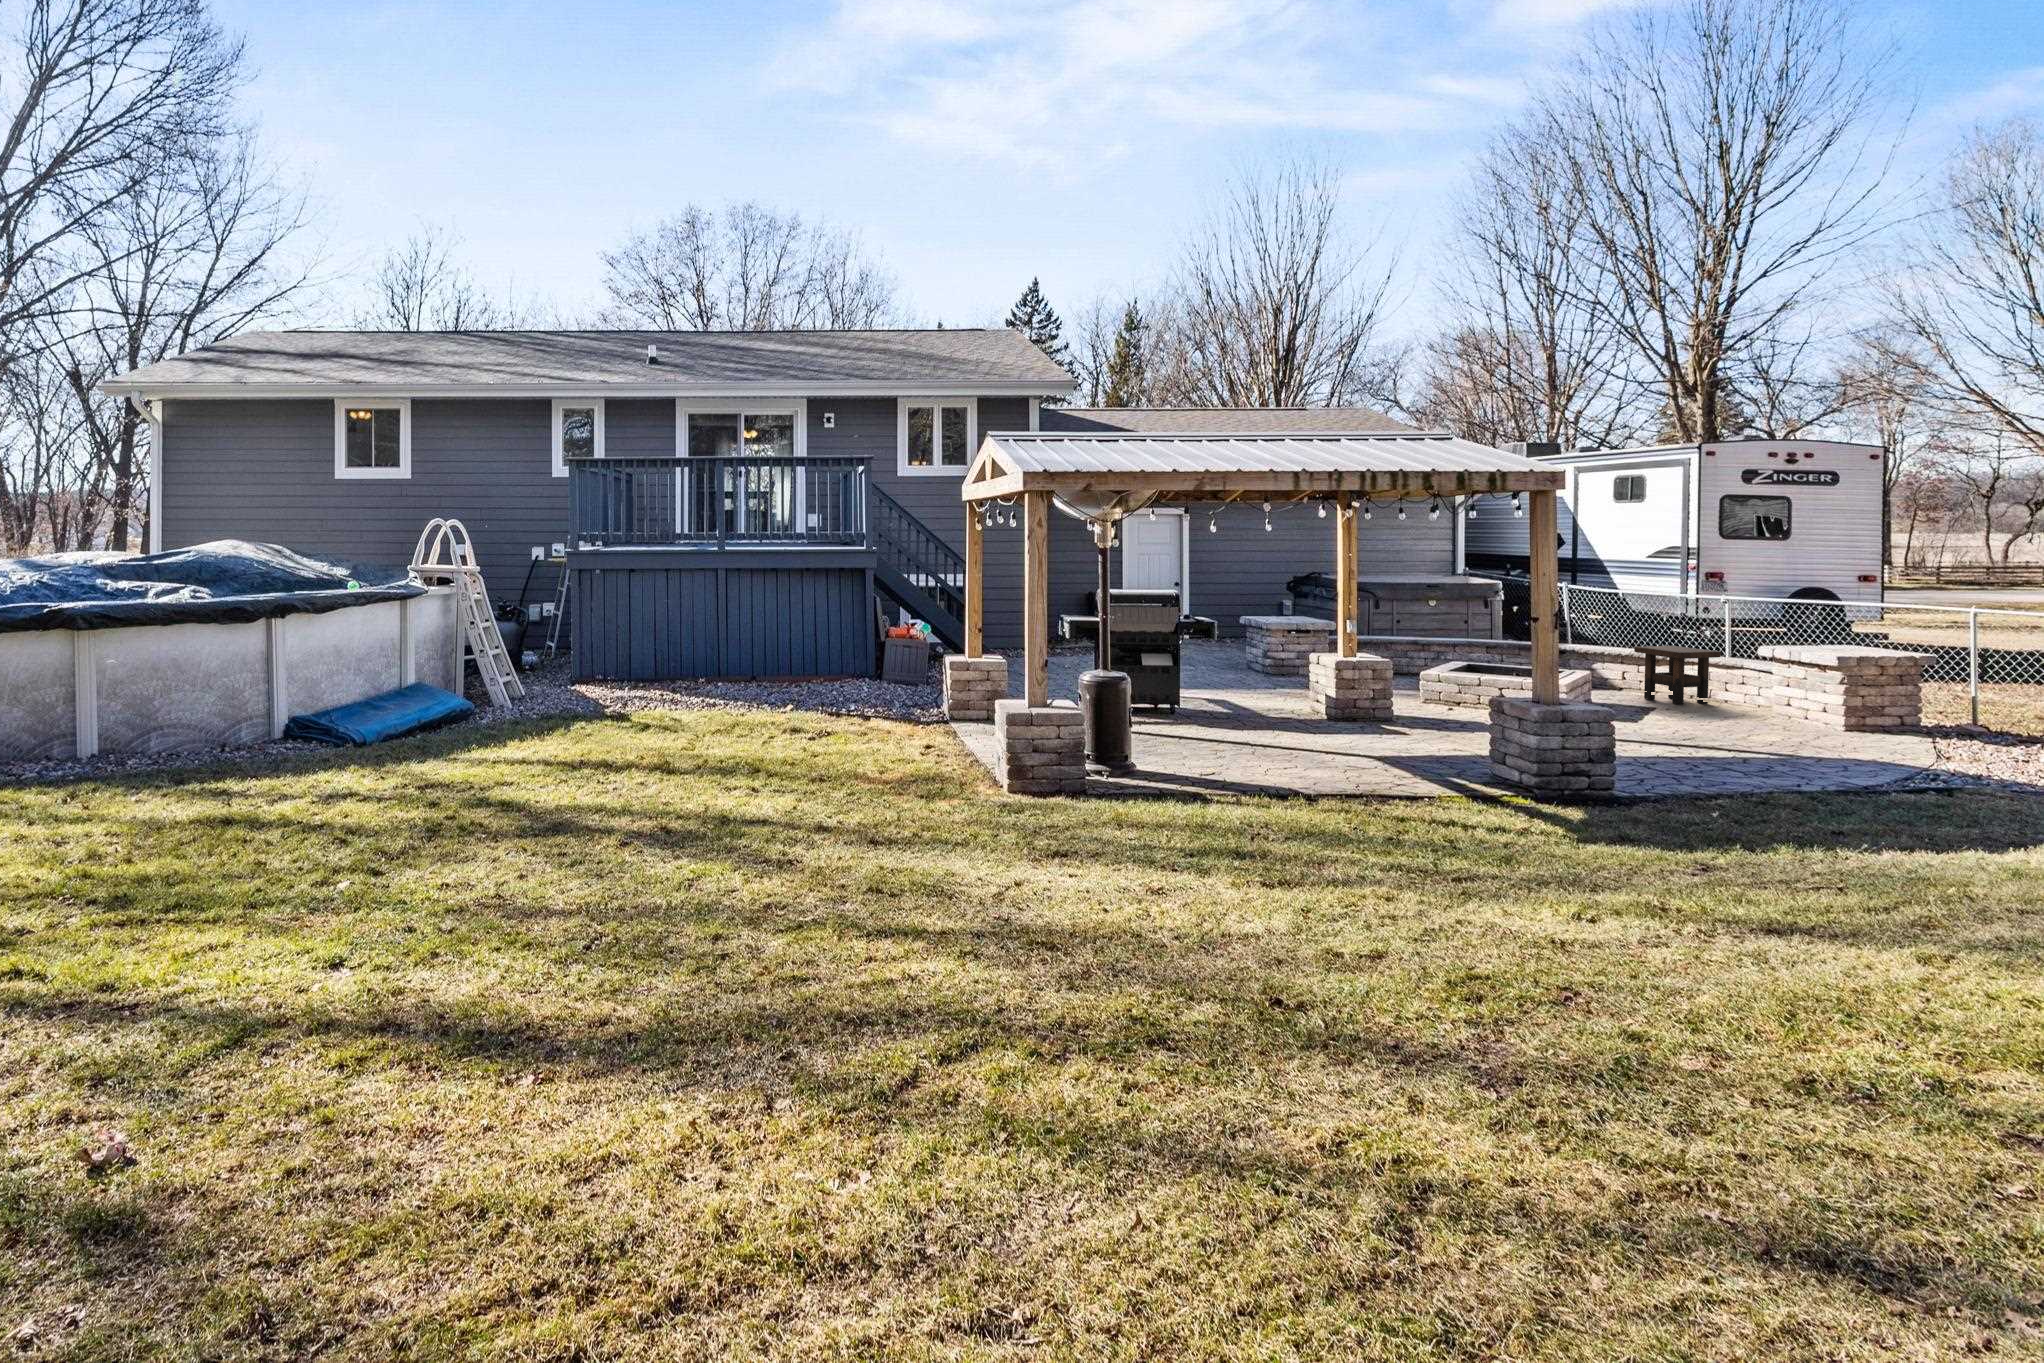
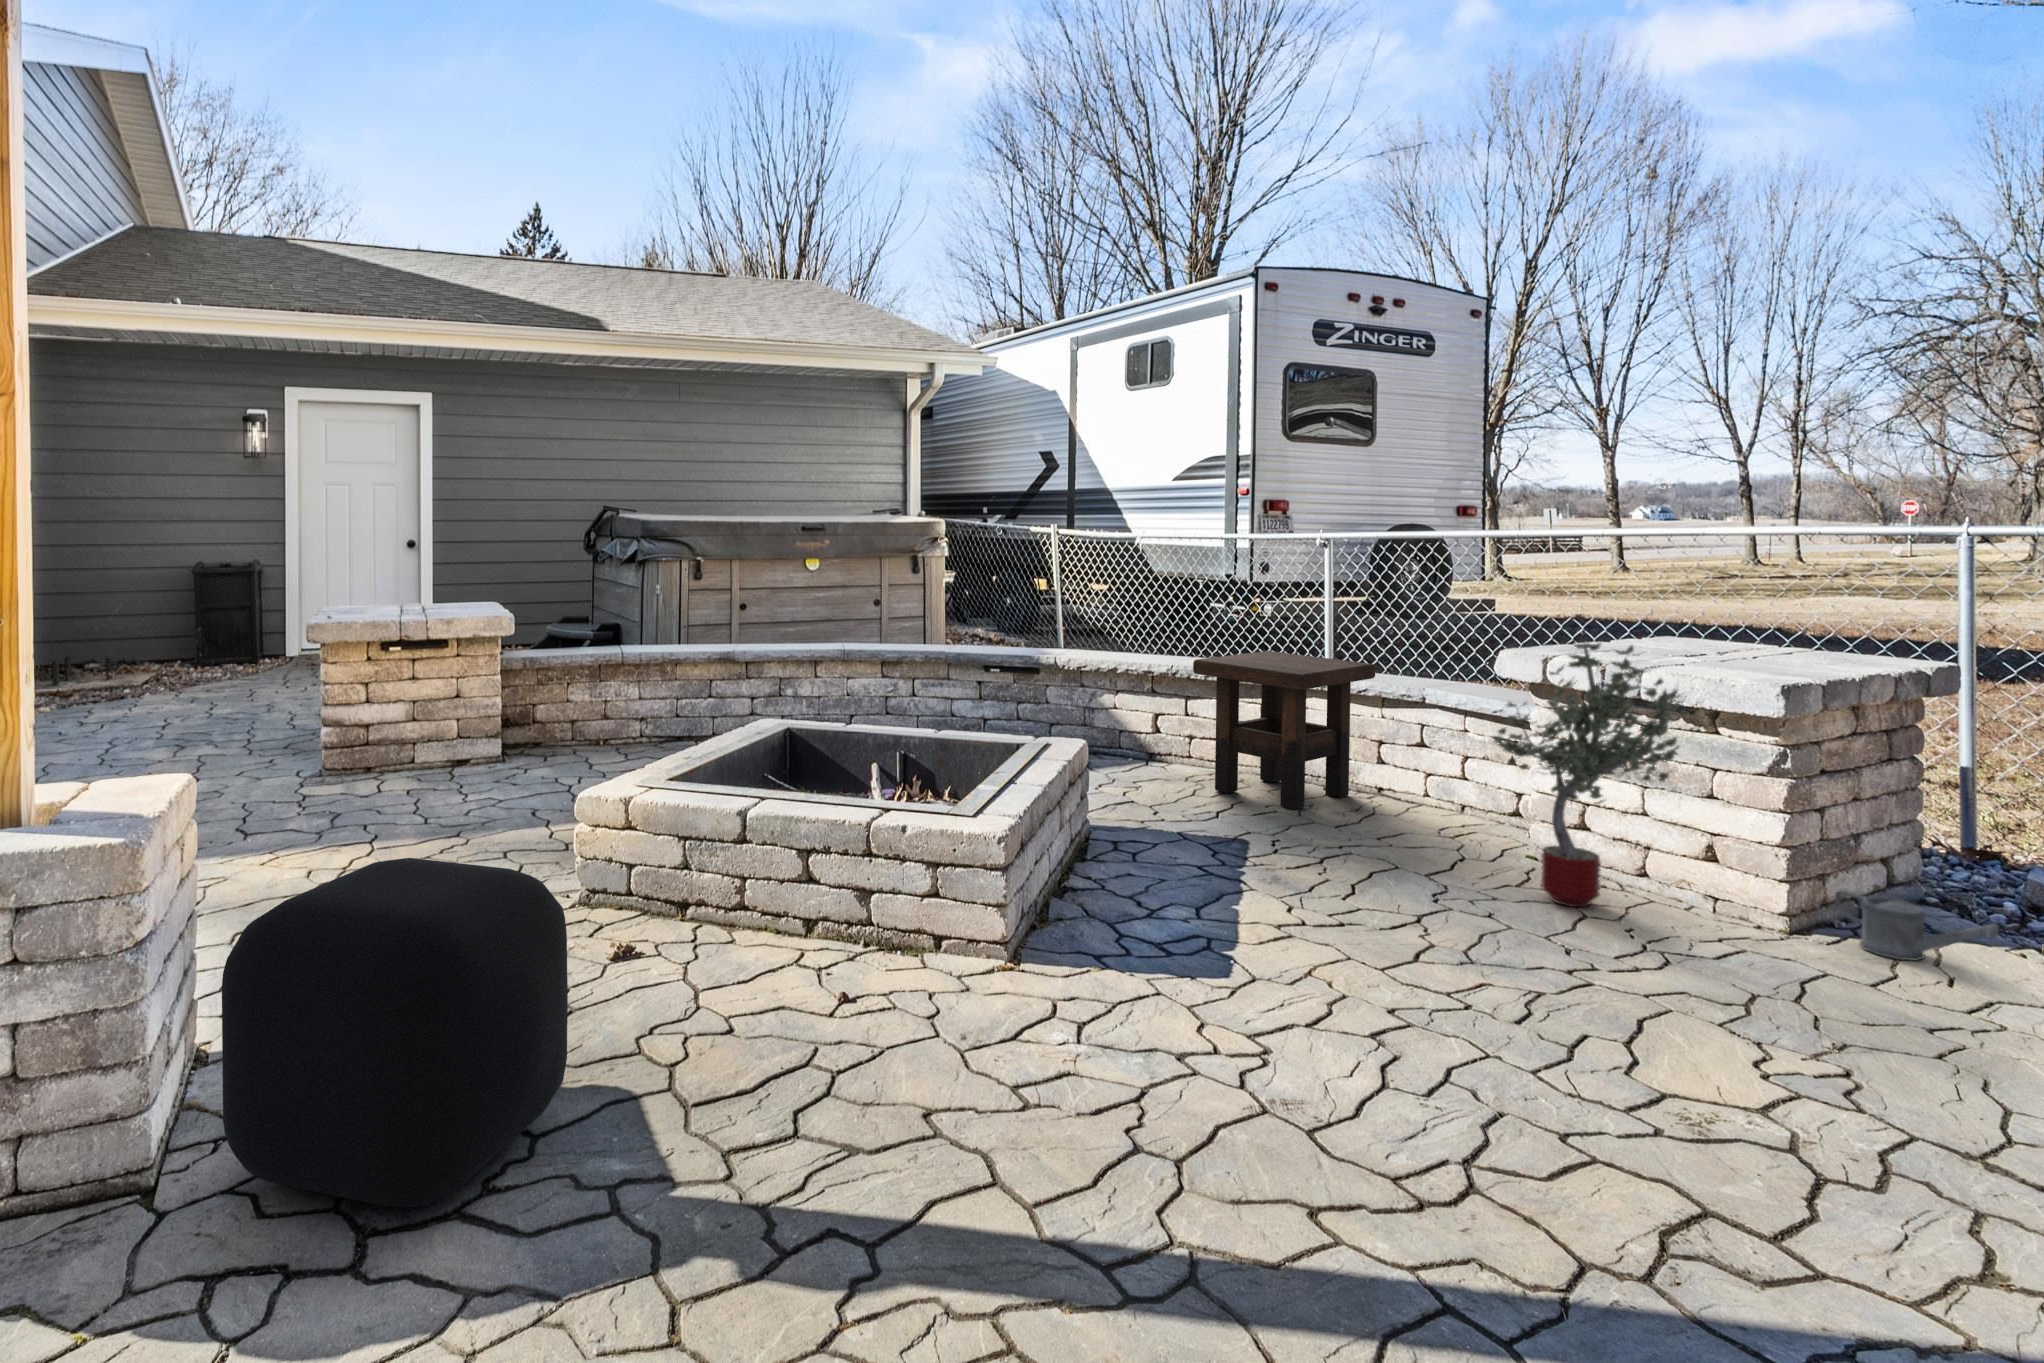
potted tree: none [1748,640,1813,726] -> present [1493,643,1690,907]
ottoman: none [1386,668,1453,728] -> present [222,858,568,1207]
watering can: none [1863,722,1903,740] -> present [1835,890,1998,961]

